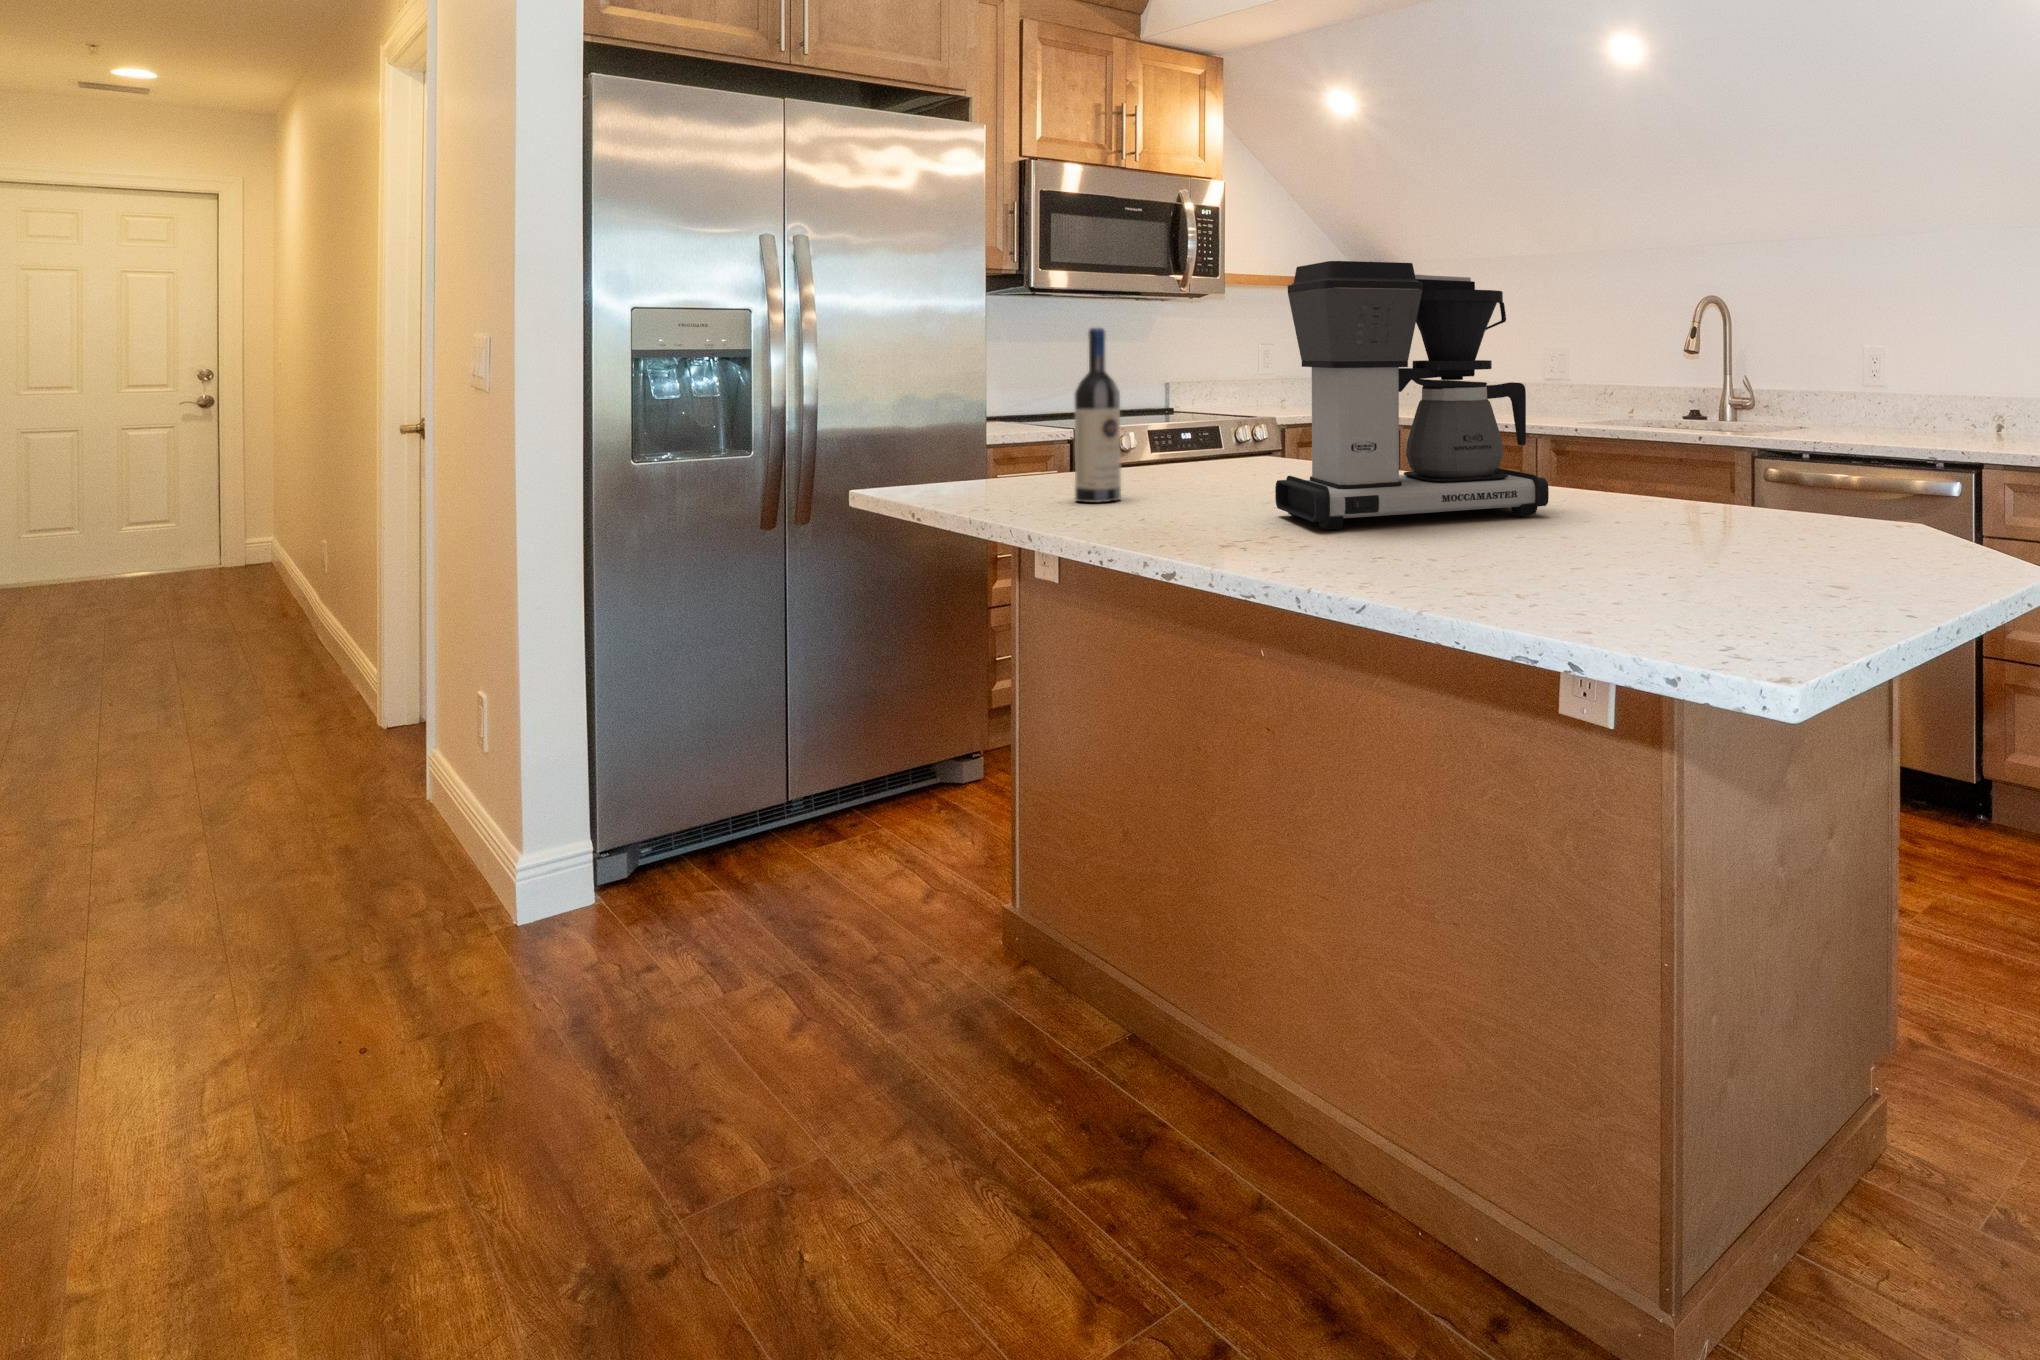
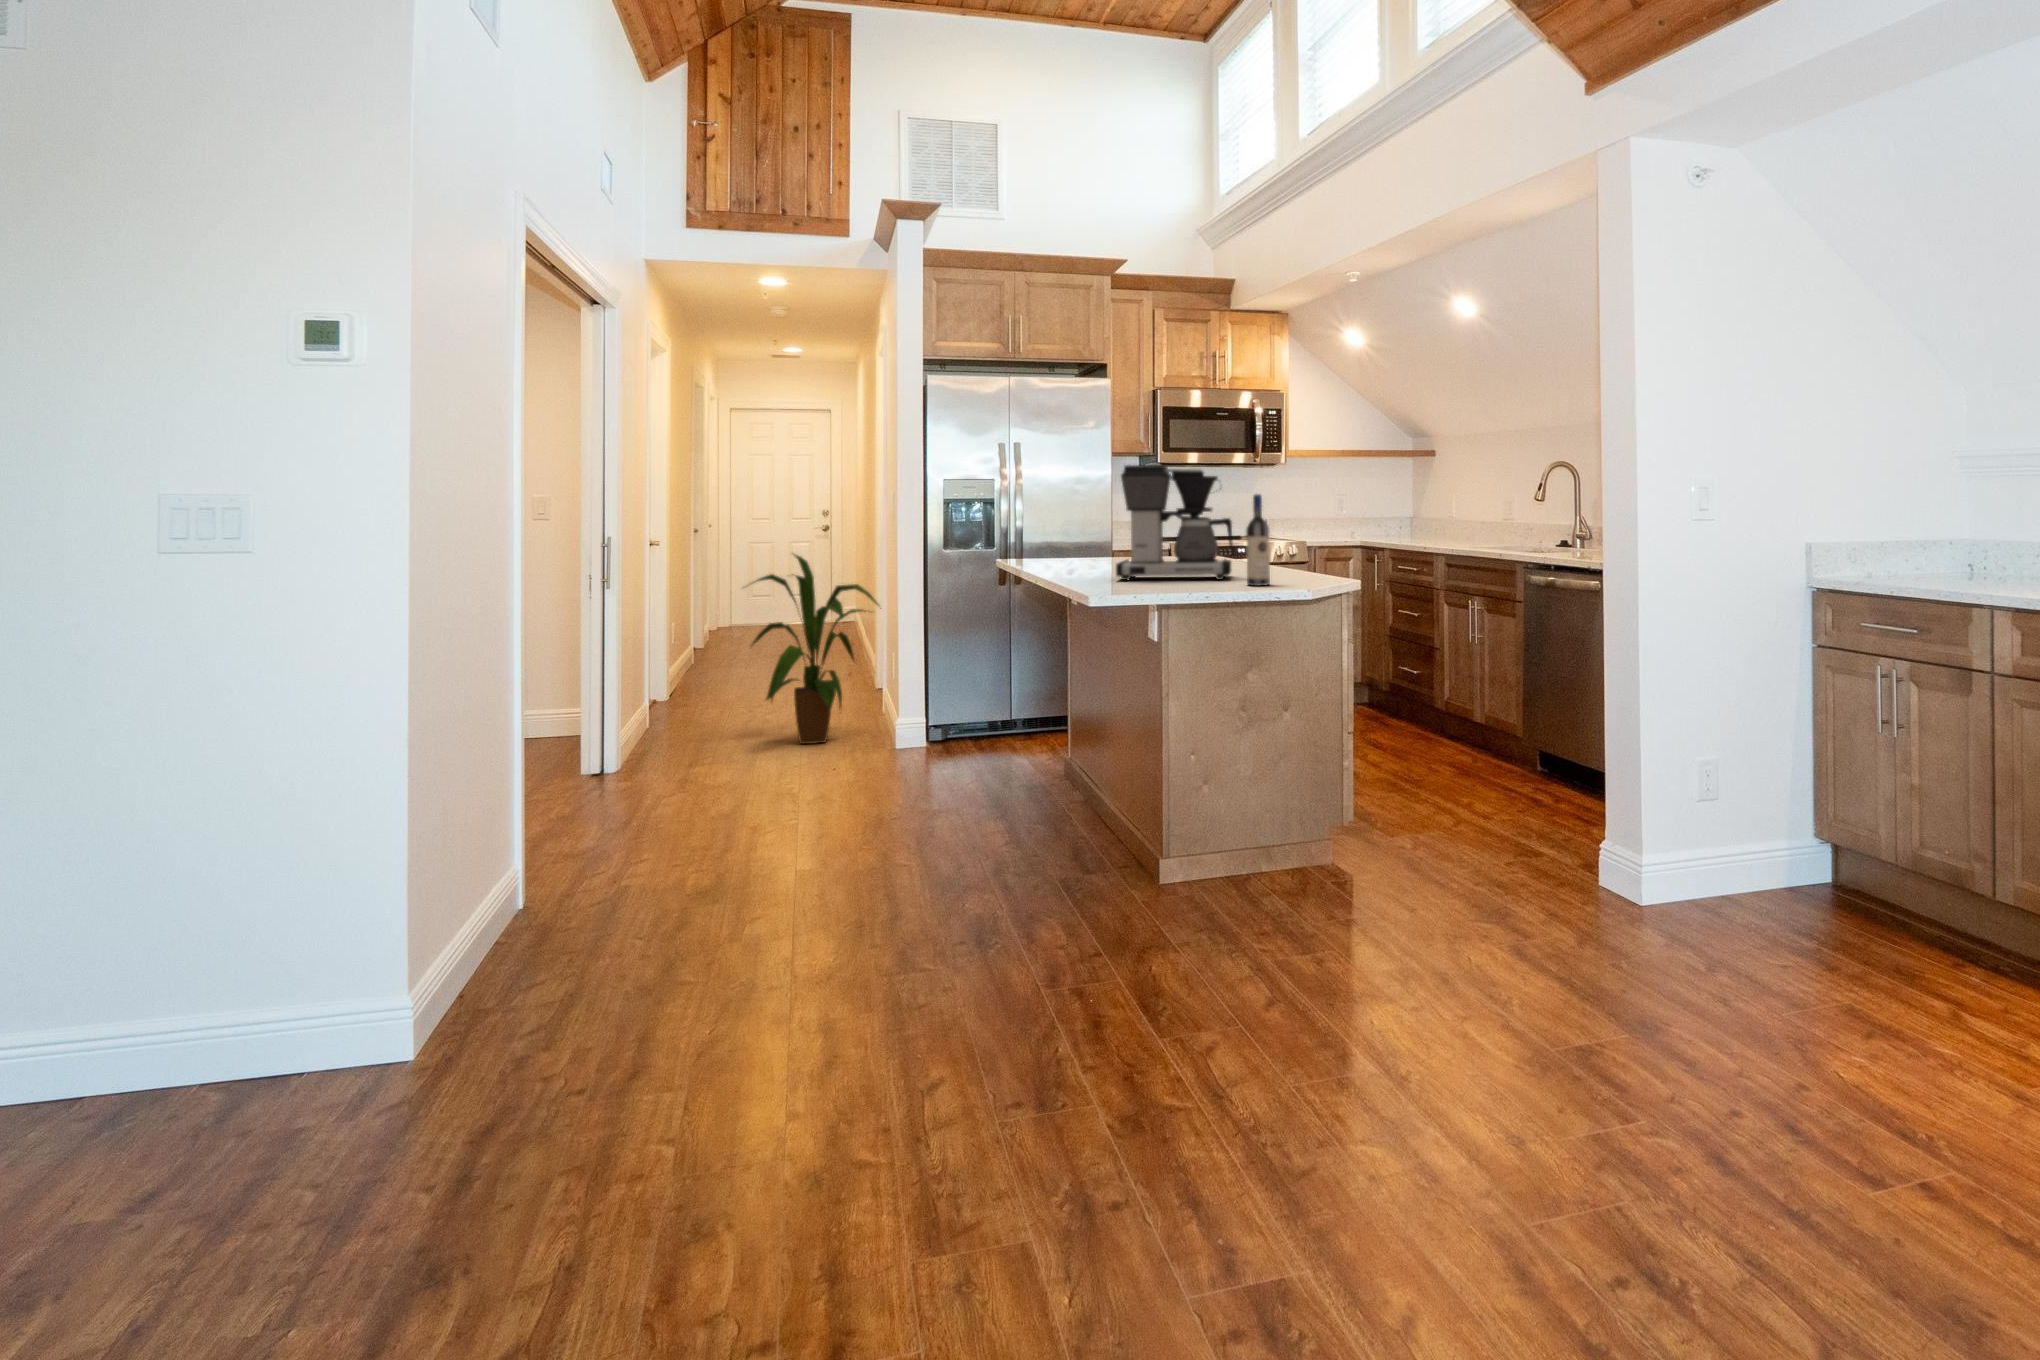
wine bottle: present [1075,328,1121,503] -> present [1246,494,1270,586]
house plant: none [28,468,468,915] -> present [745,555,878,744]

